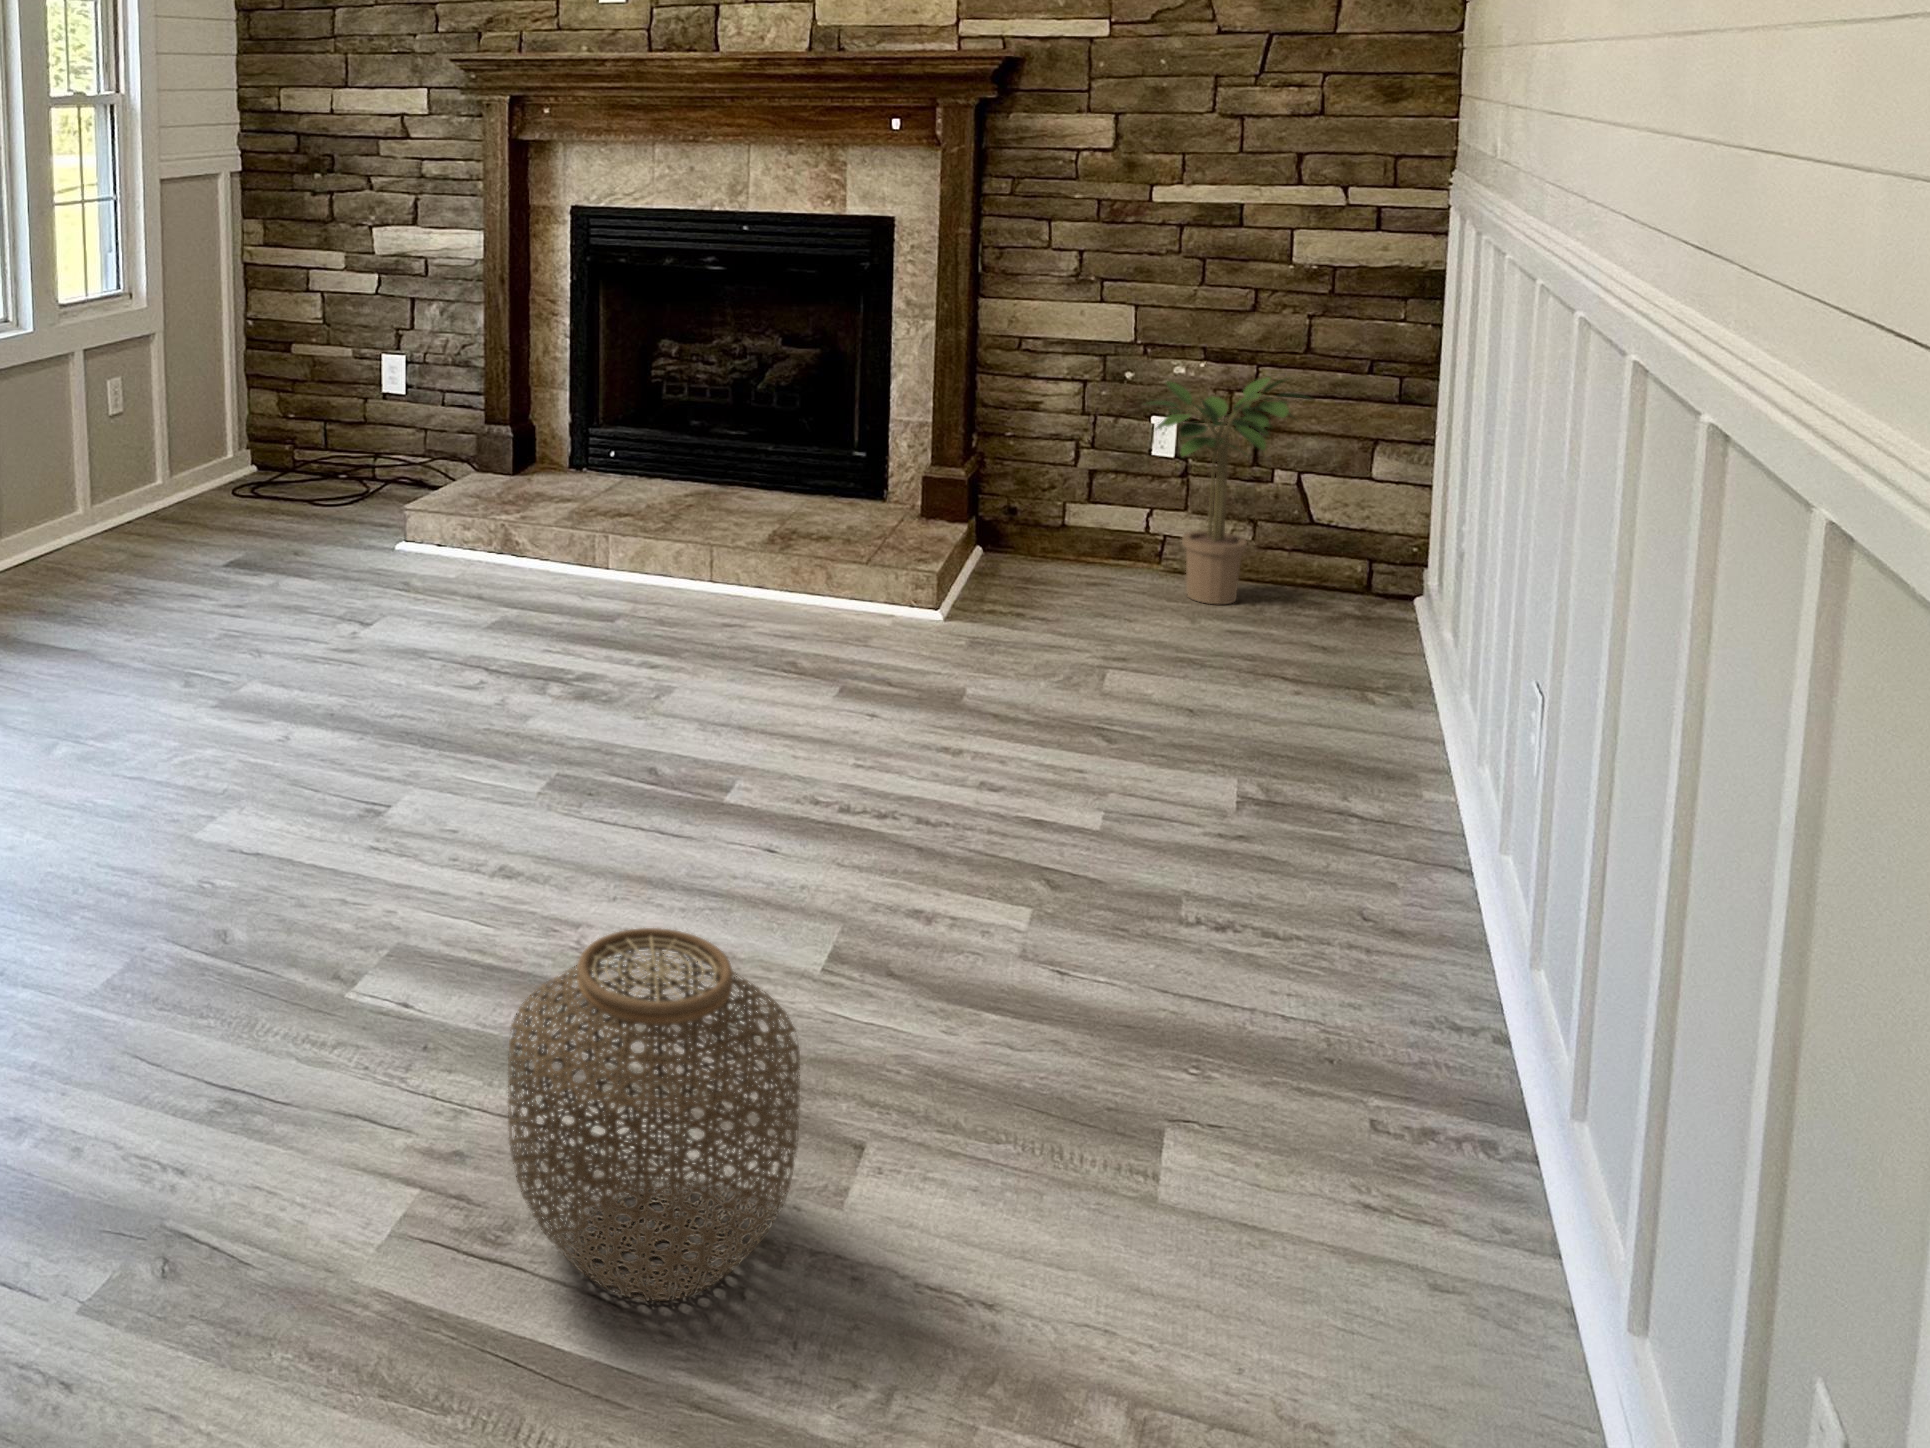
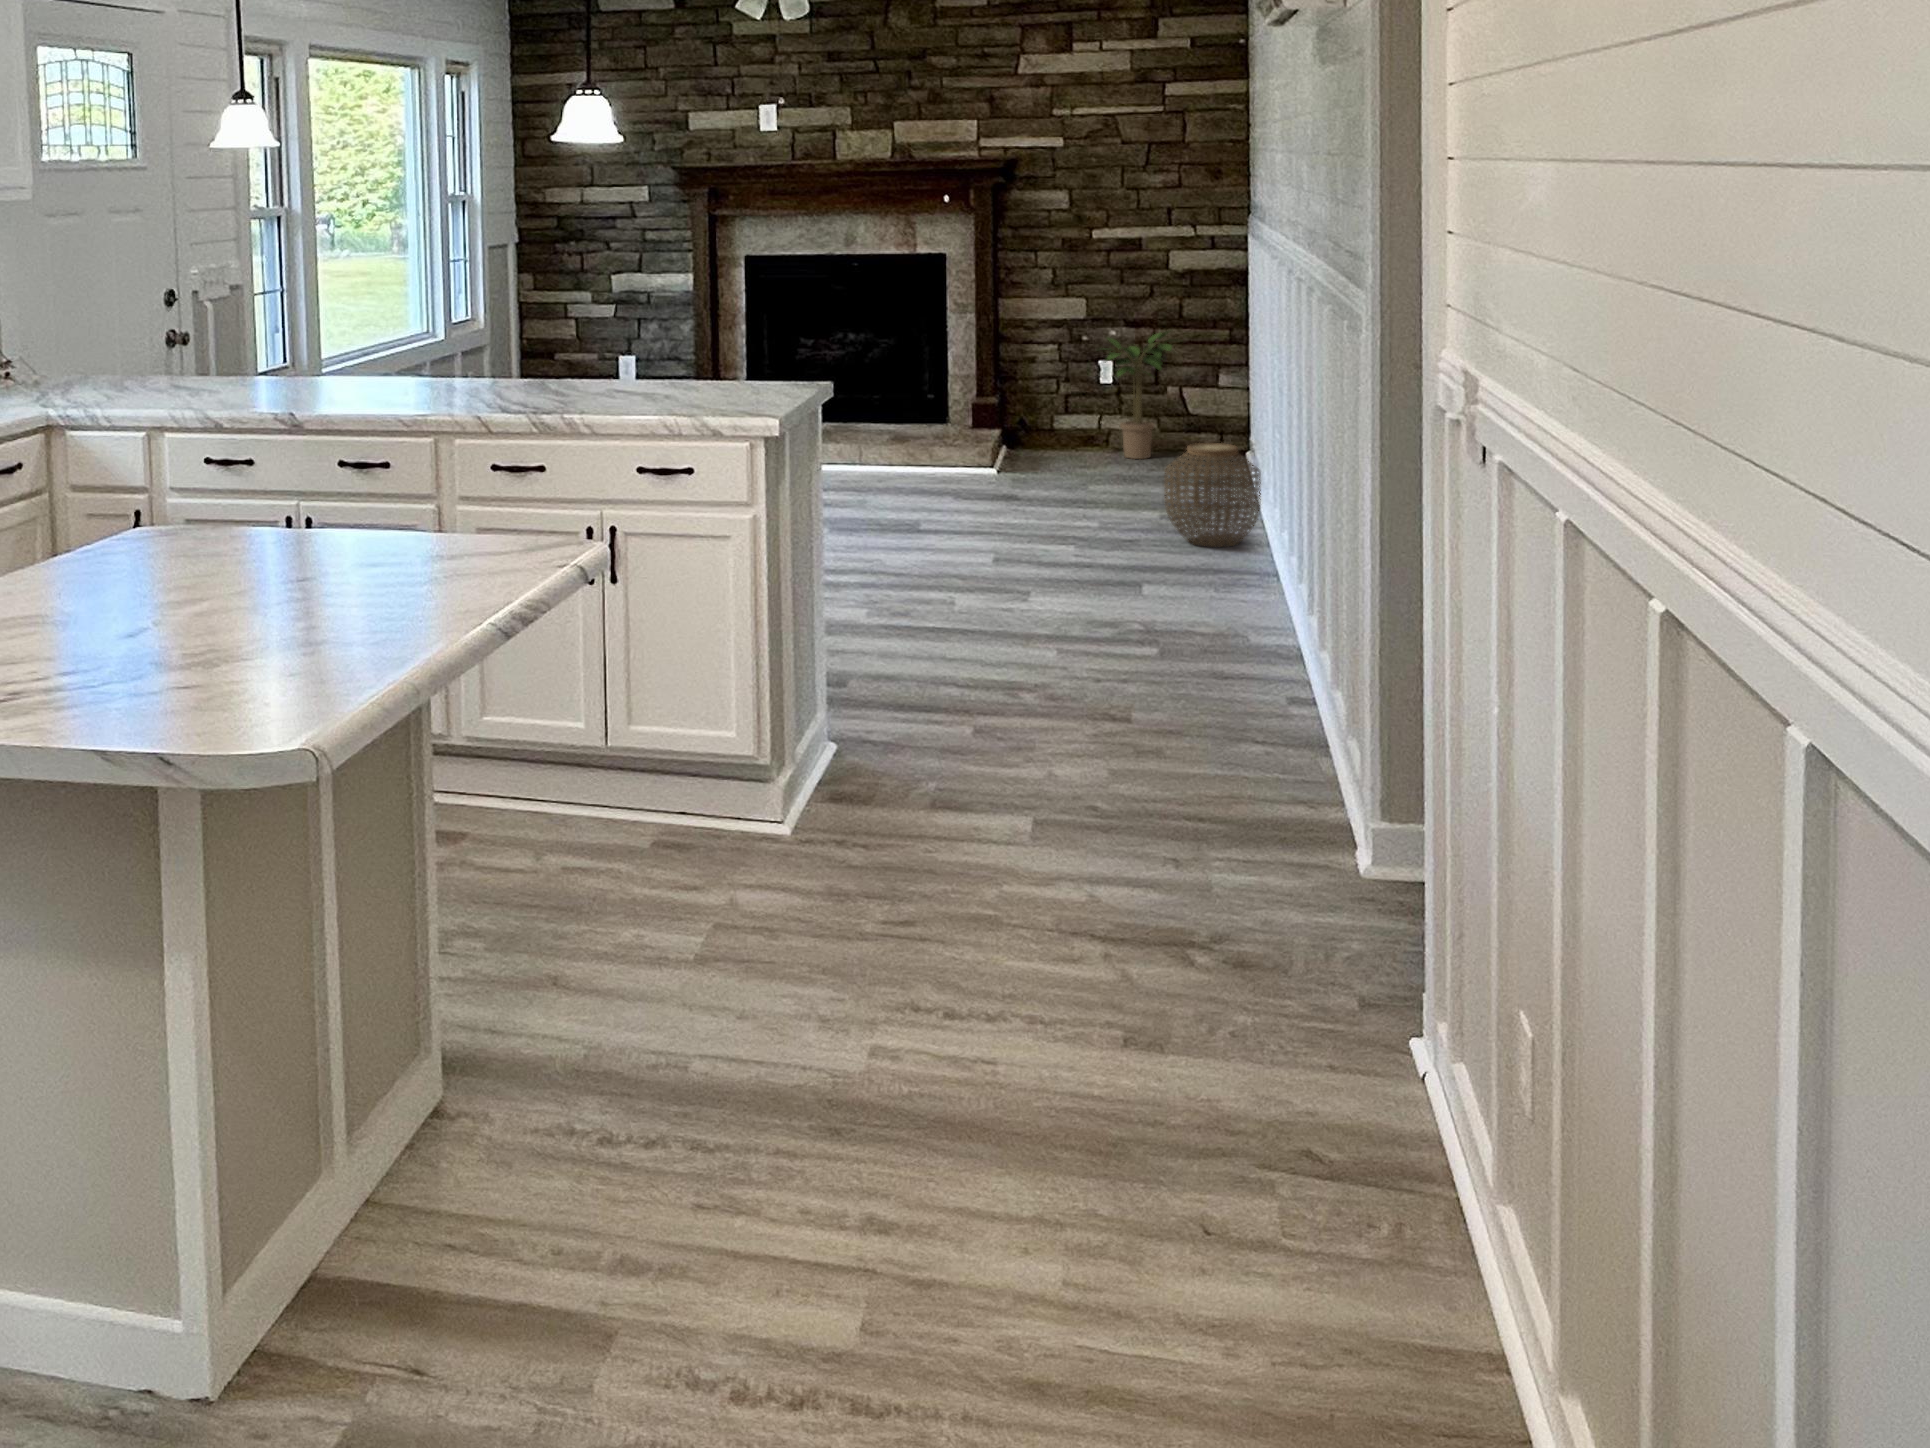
woven basket: present [508,928,800,1301] -> present [1164,443,1261,547]

